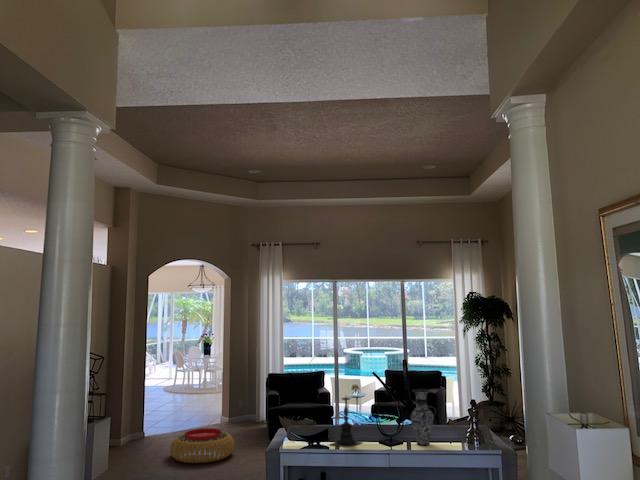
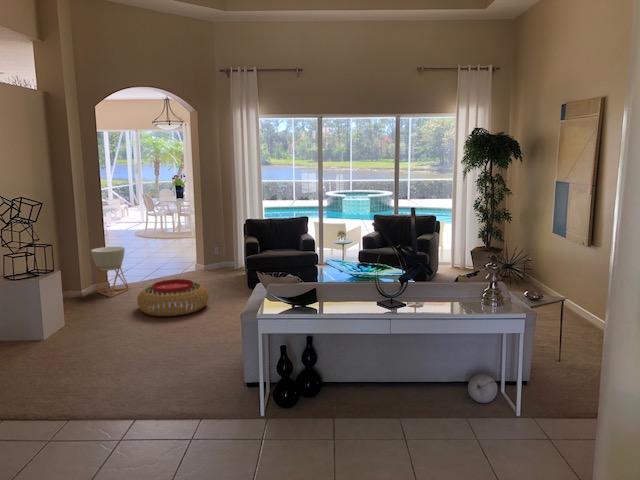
vase: present [410,389,434,446] -> none [416,243,445,310]
candle holder: present [330,397,362,447] -> none [315,246,357,313]
planter: none [132,398,161,446] -> present [91,247,129,297]

